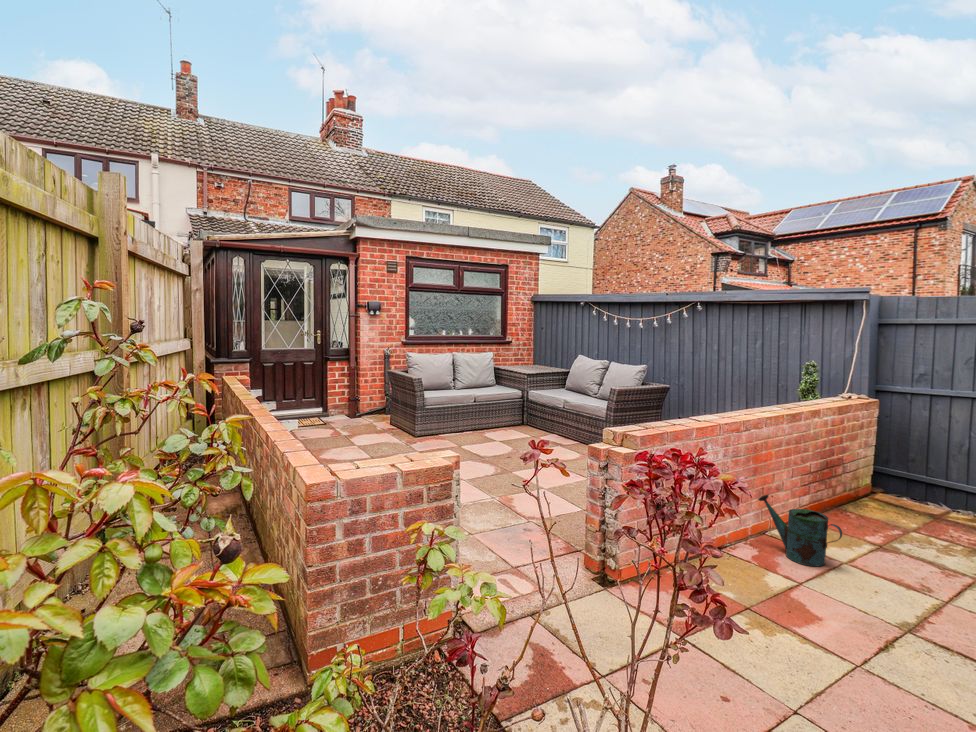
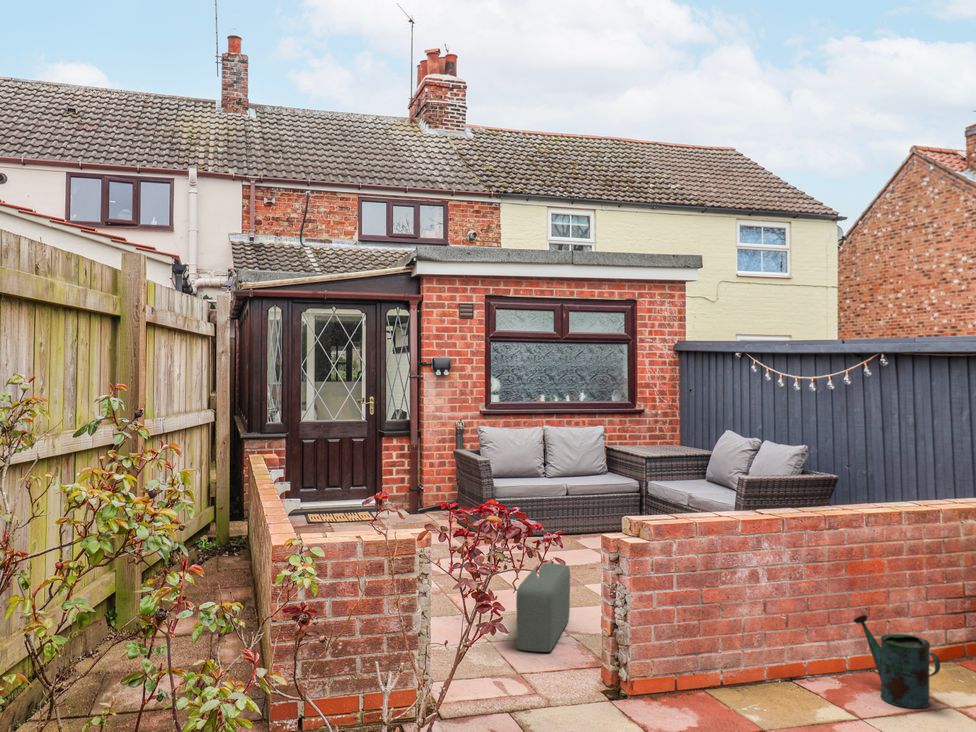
pouf: none [492,461,525,538] -> present [516,563,570,652]

